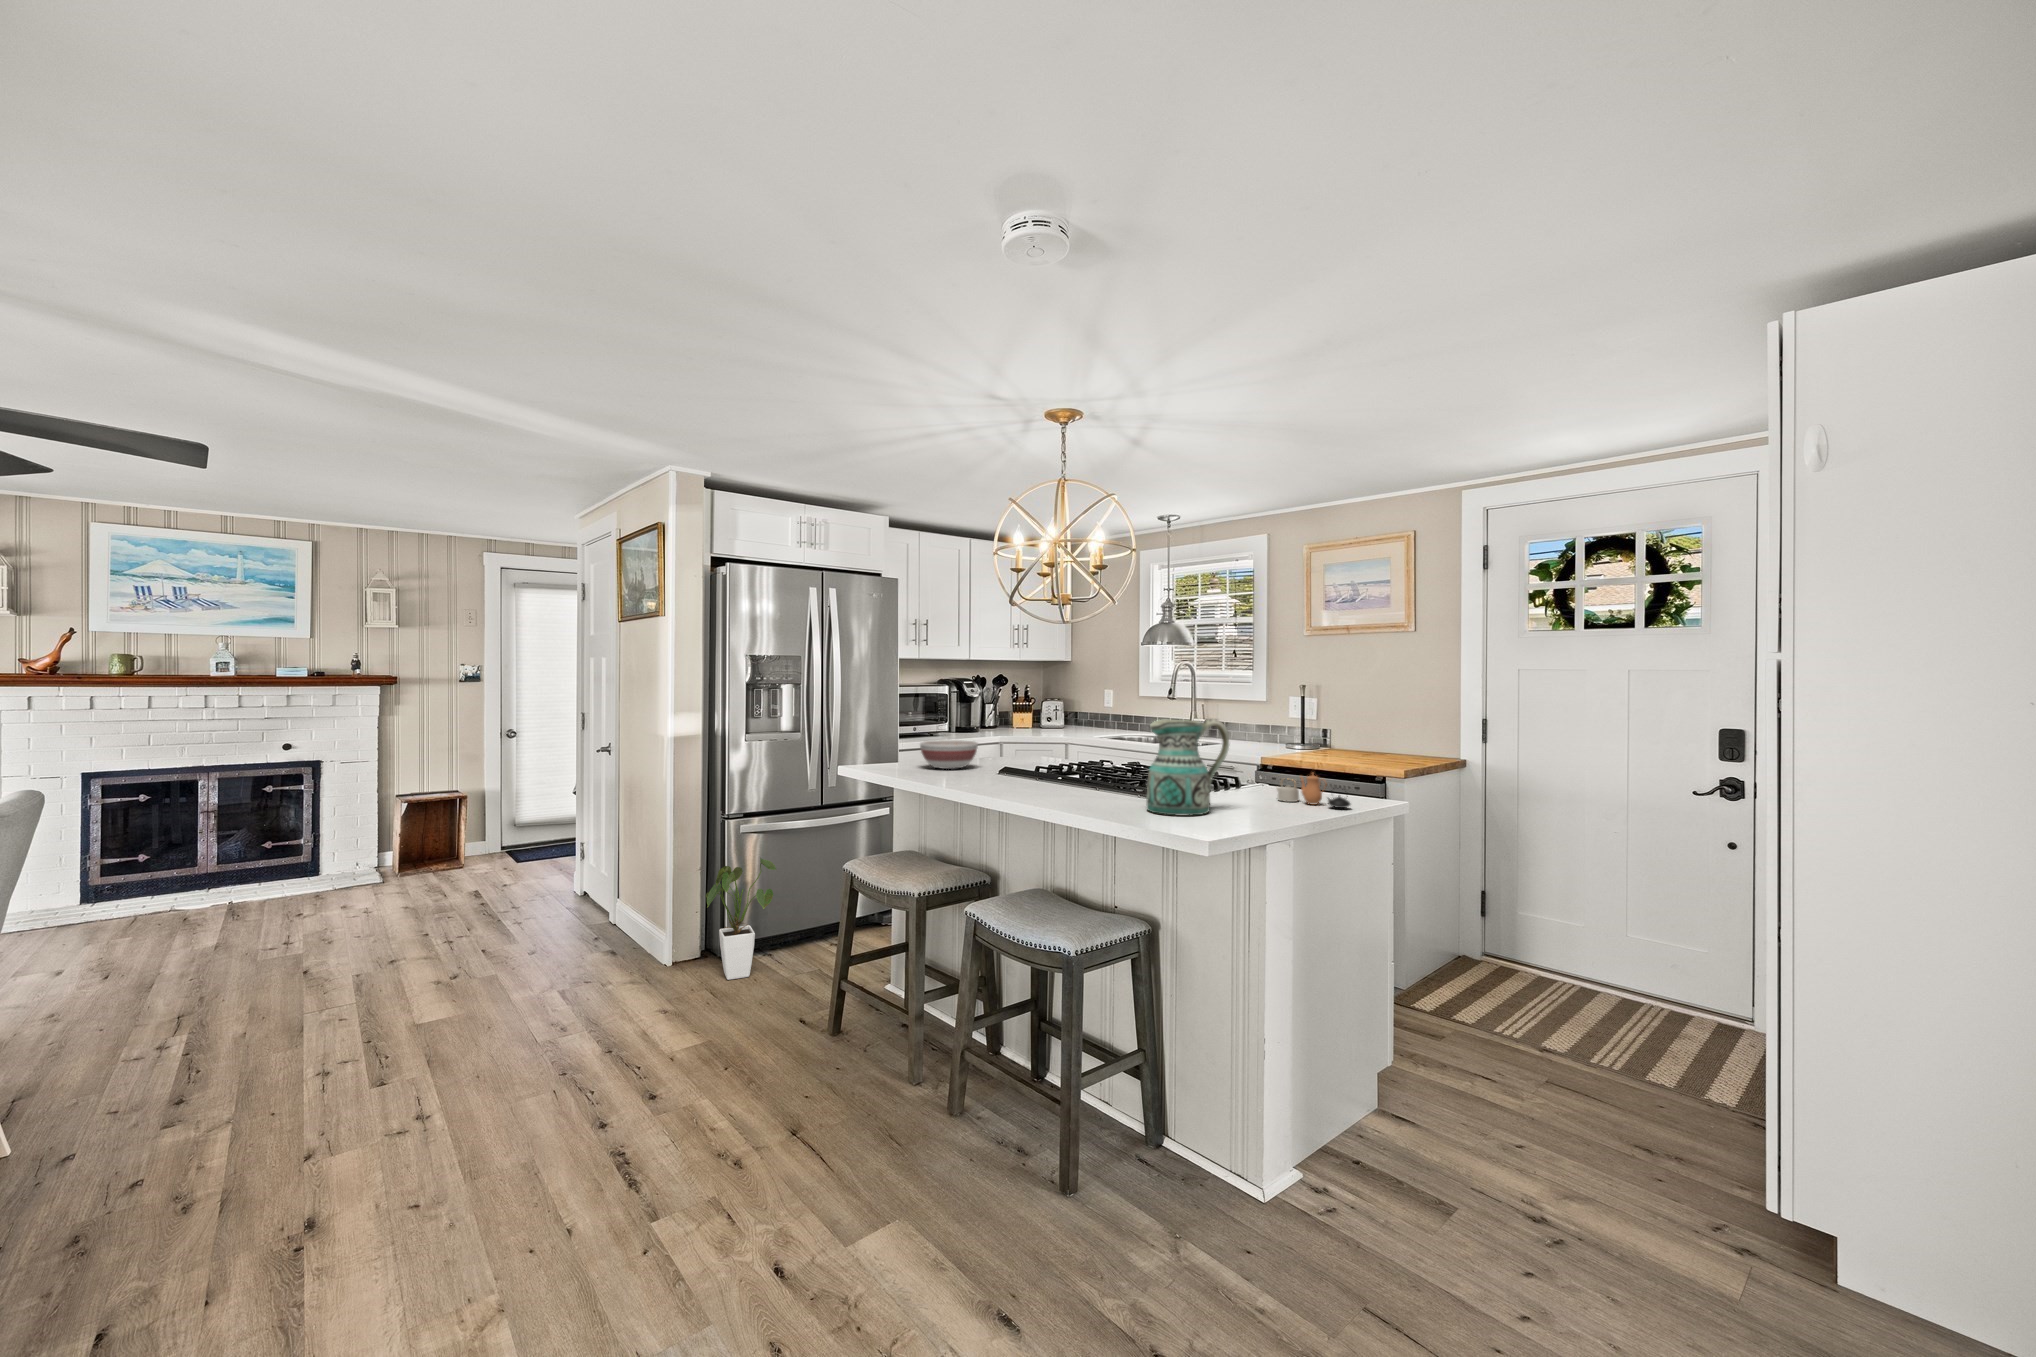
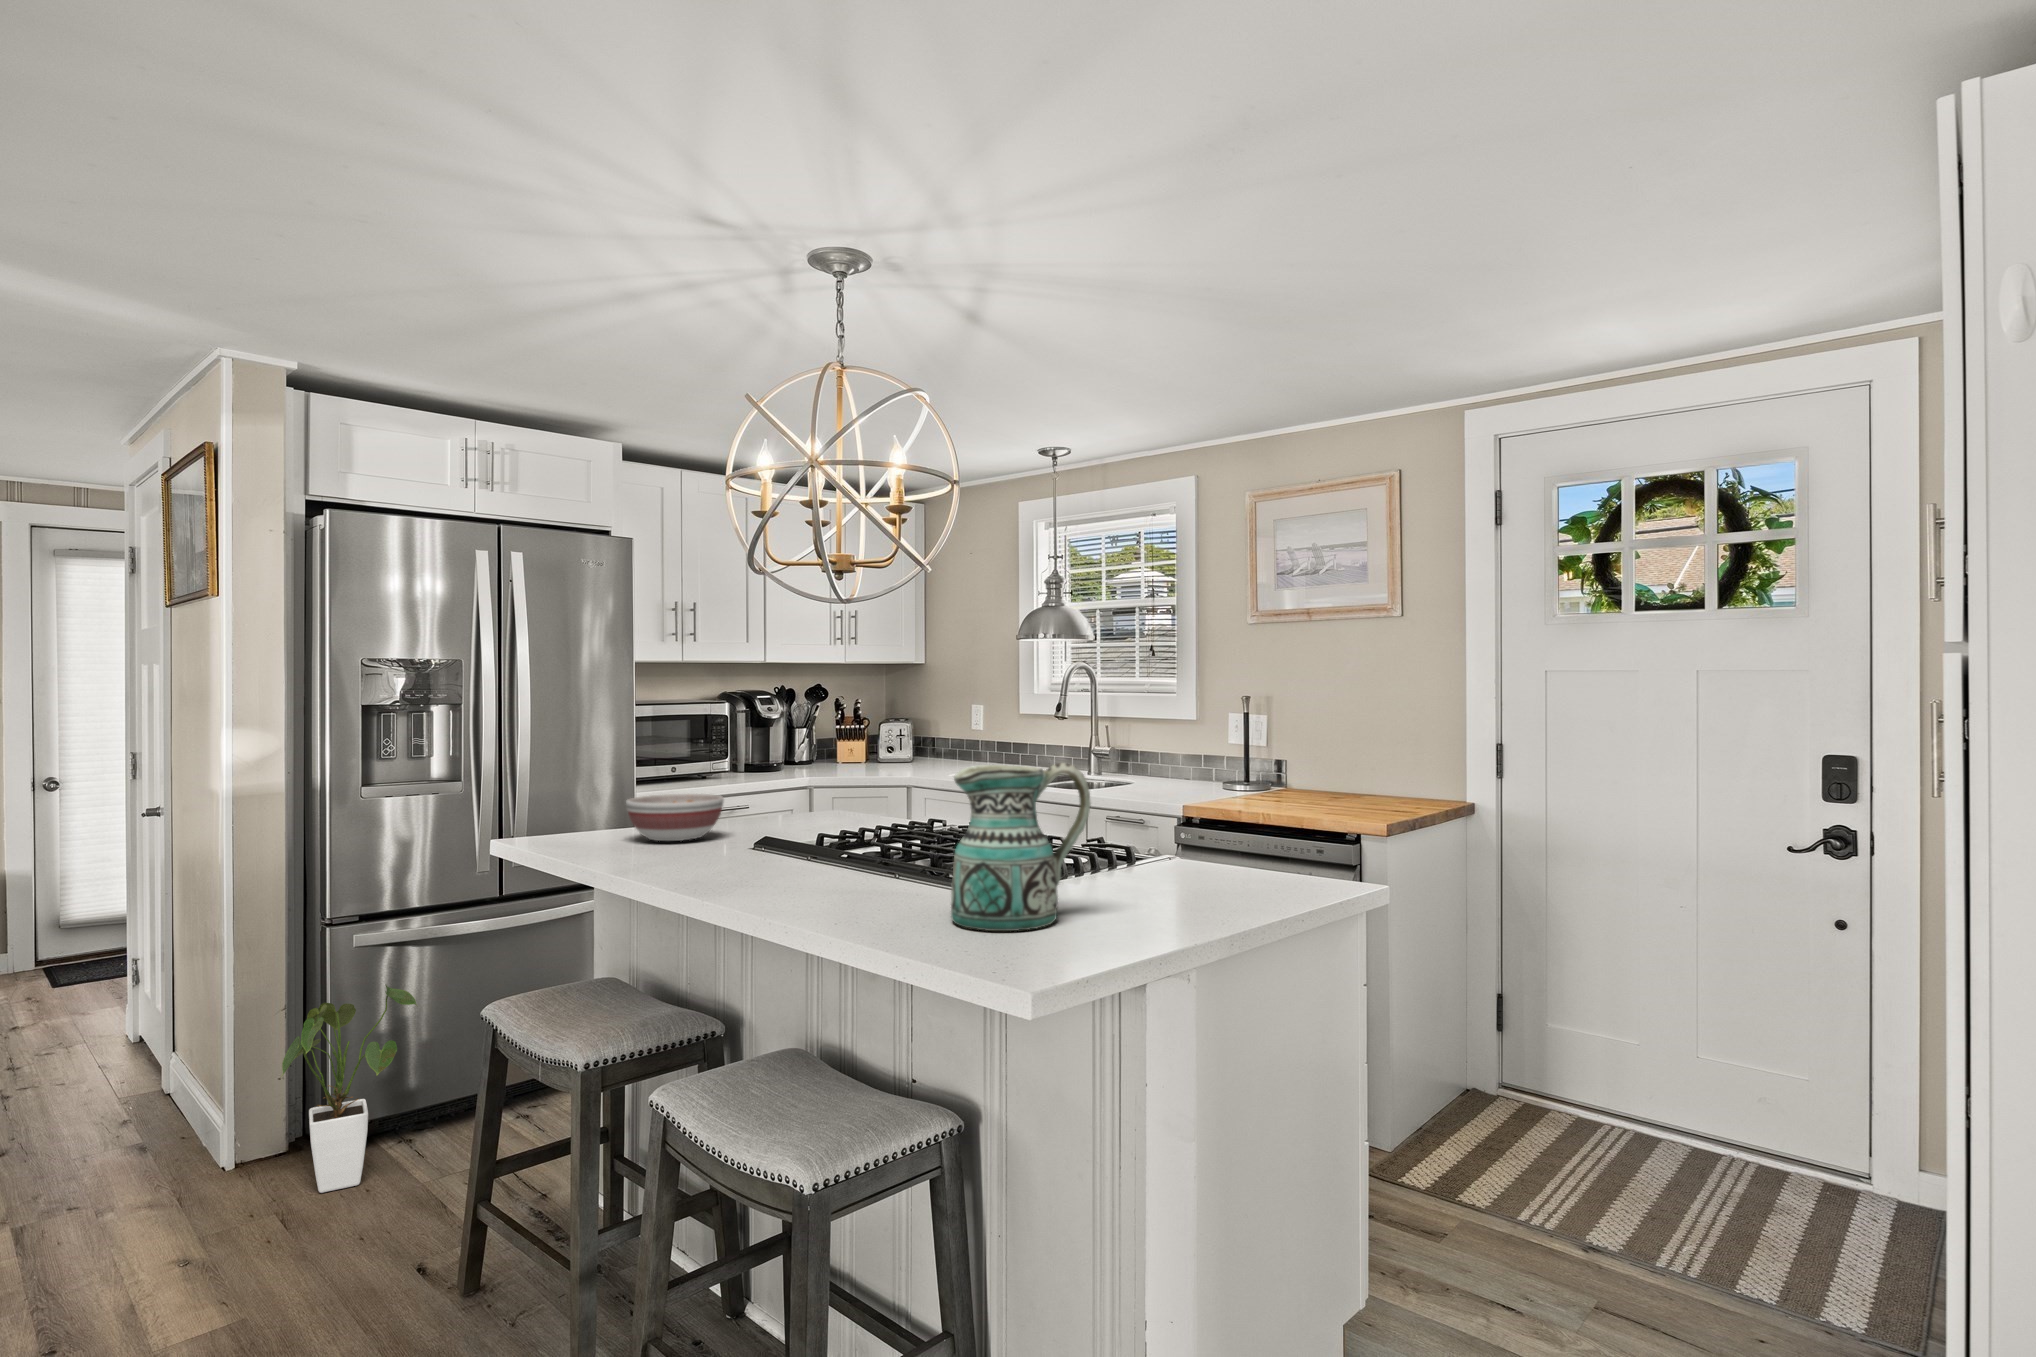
teapot: present [1277,773,1350,808] -> none [1175,845,1291,905]

